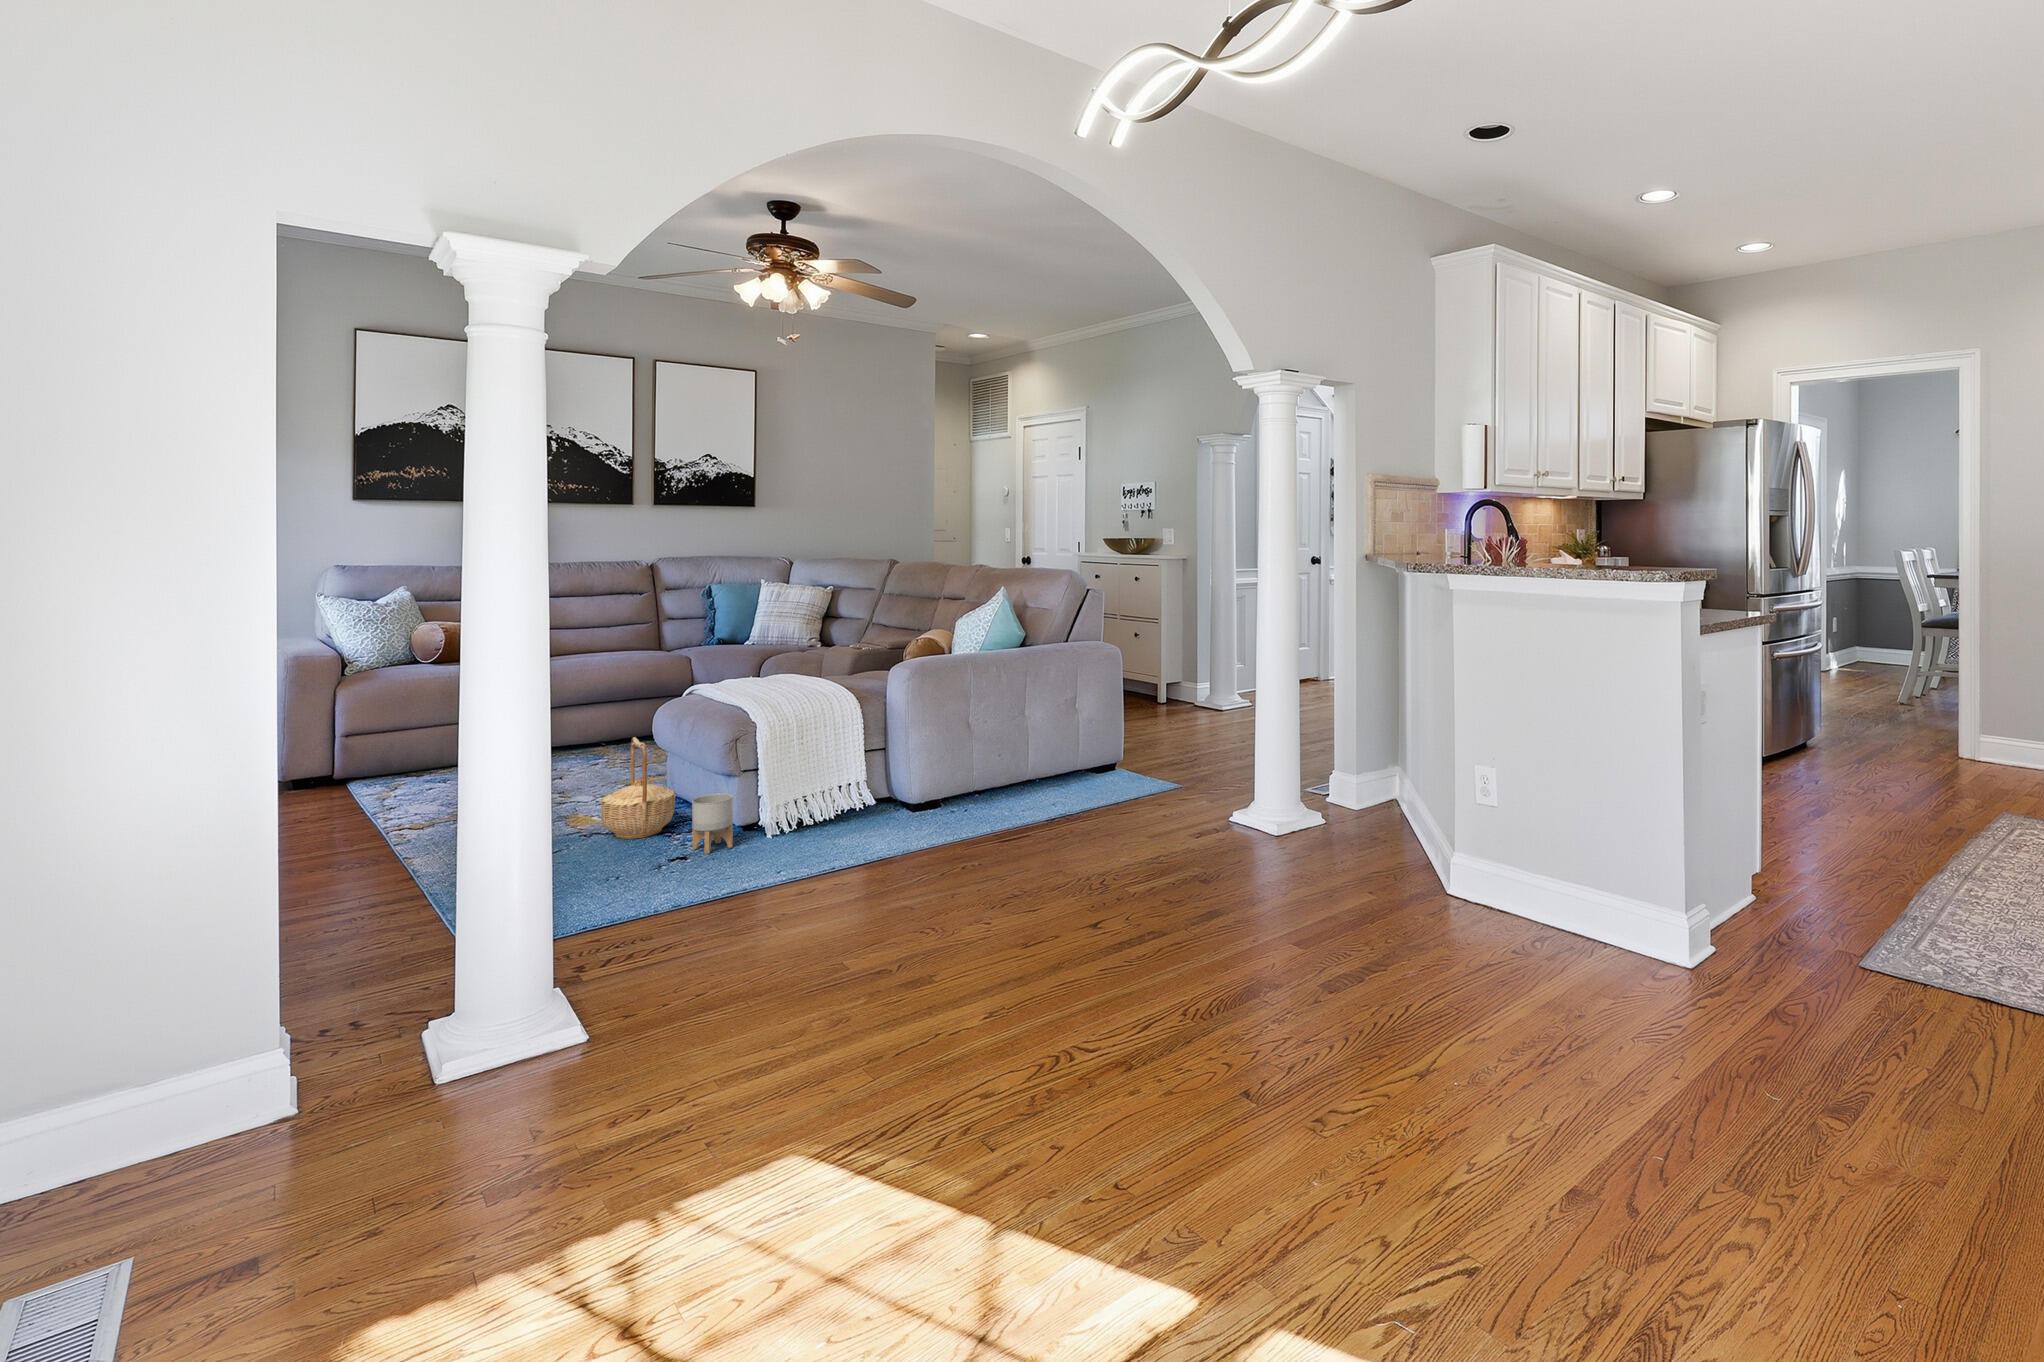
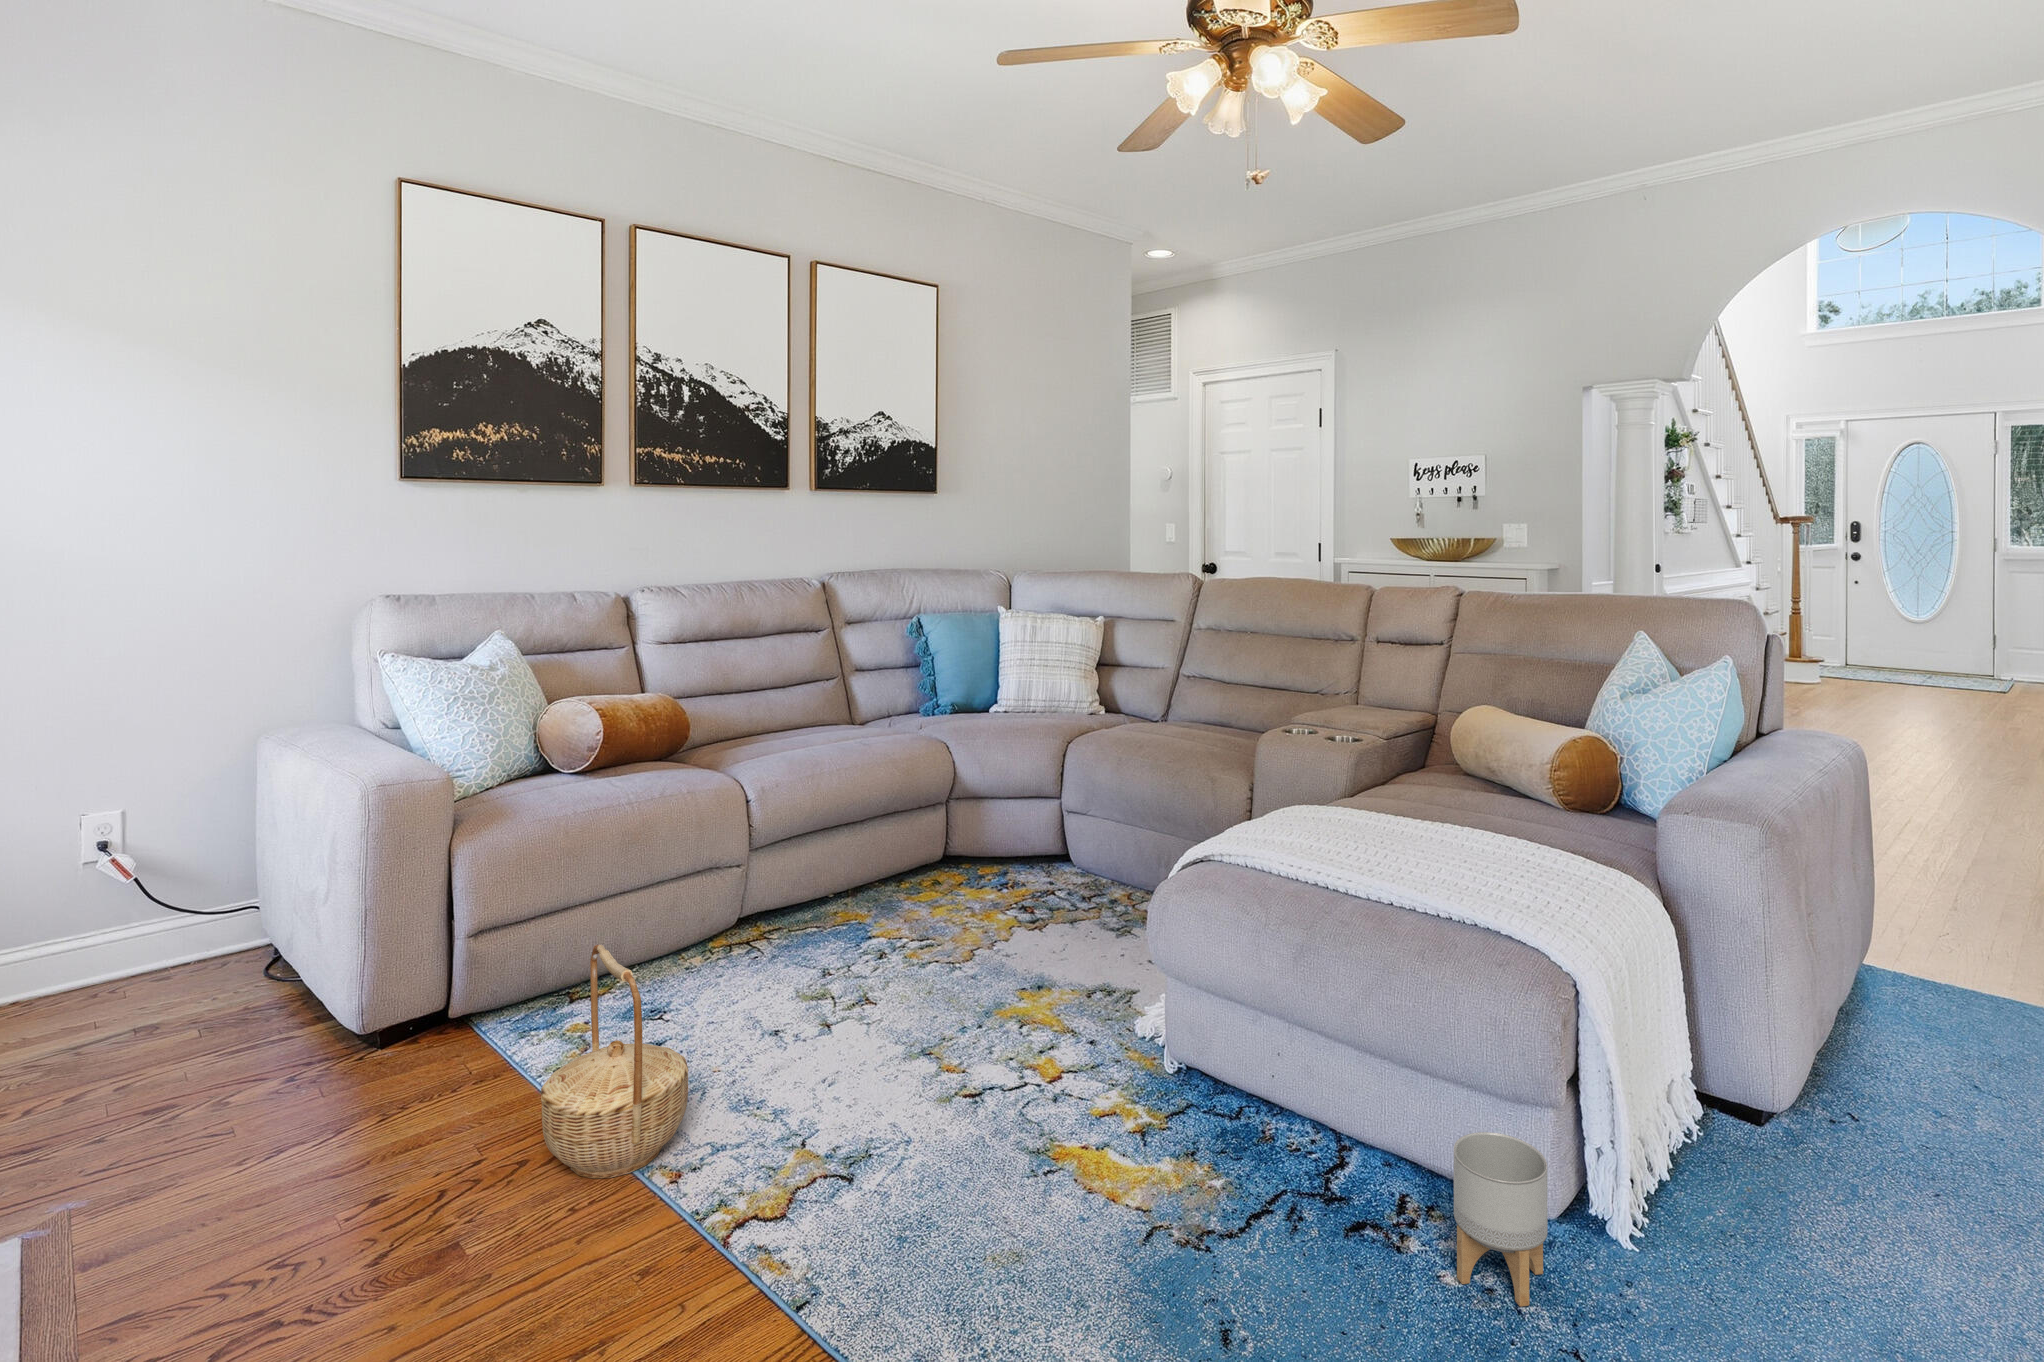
basket: present [601,737,675,839] -> present [541,945,689,1178]

